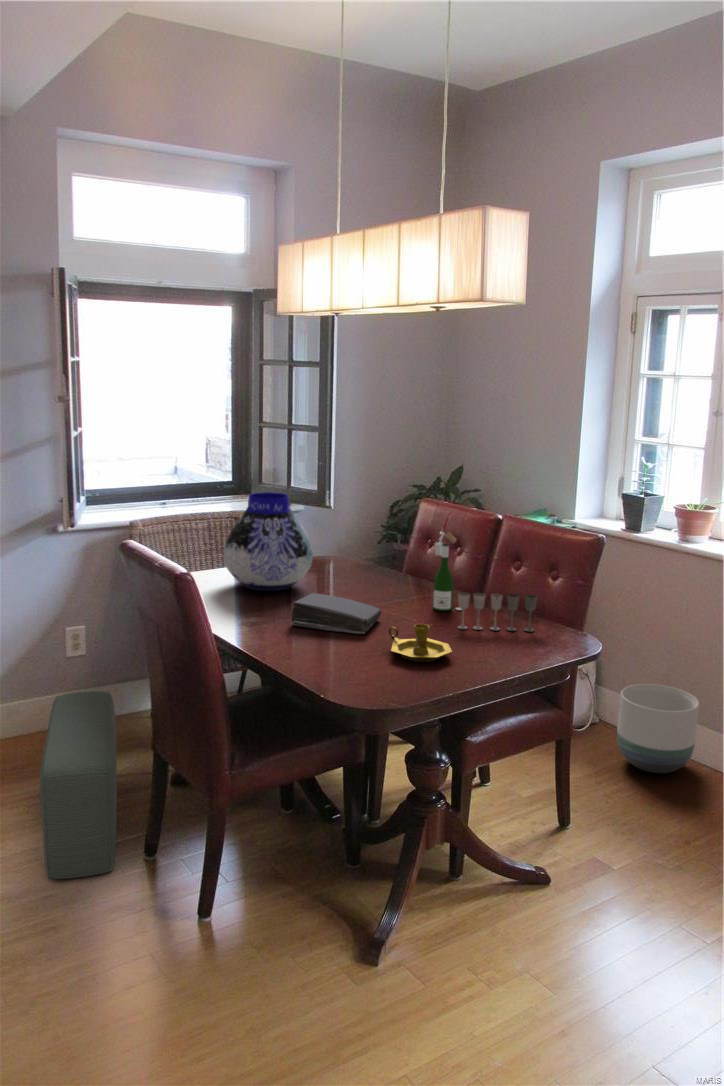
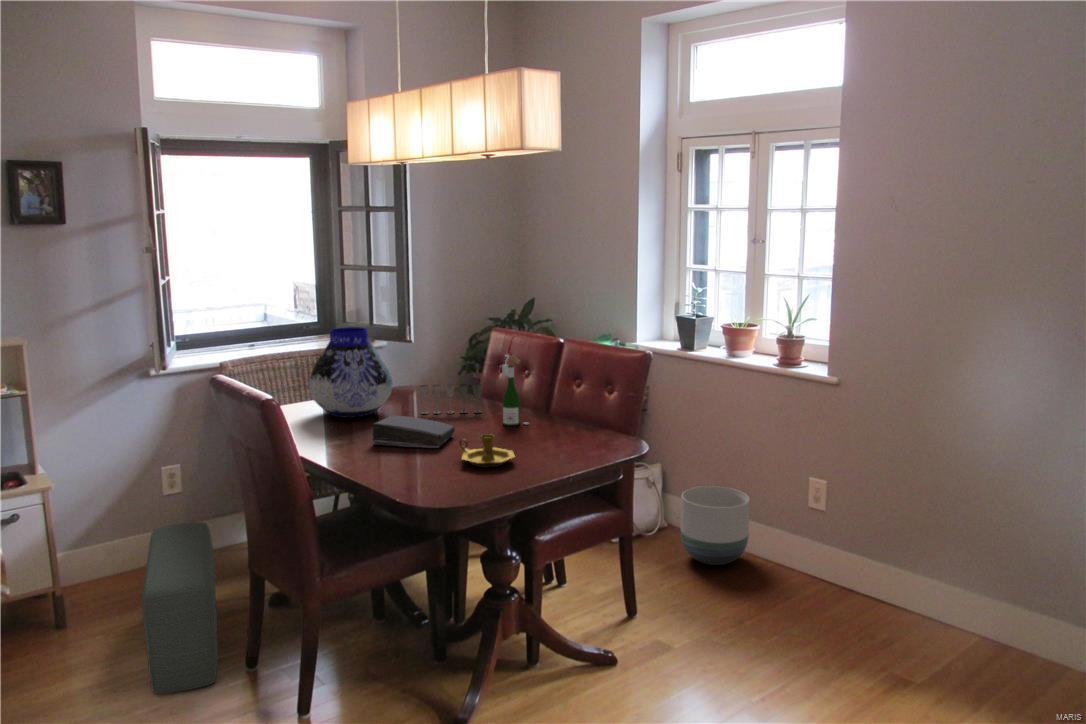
wine glass: present [458,592,537,632] -> present [419,384,482,414]

